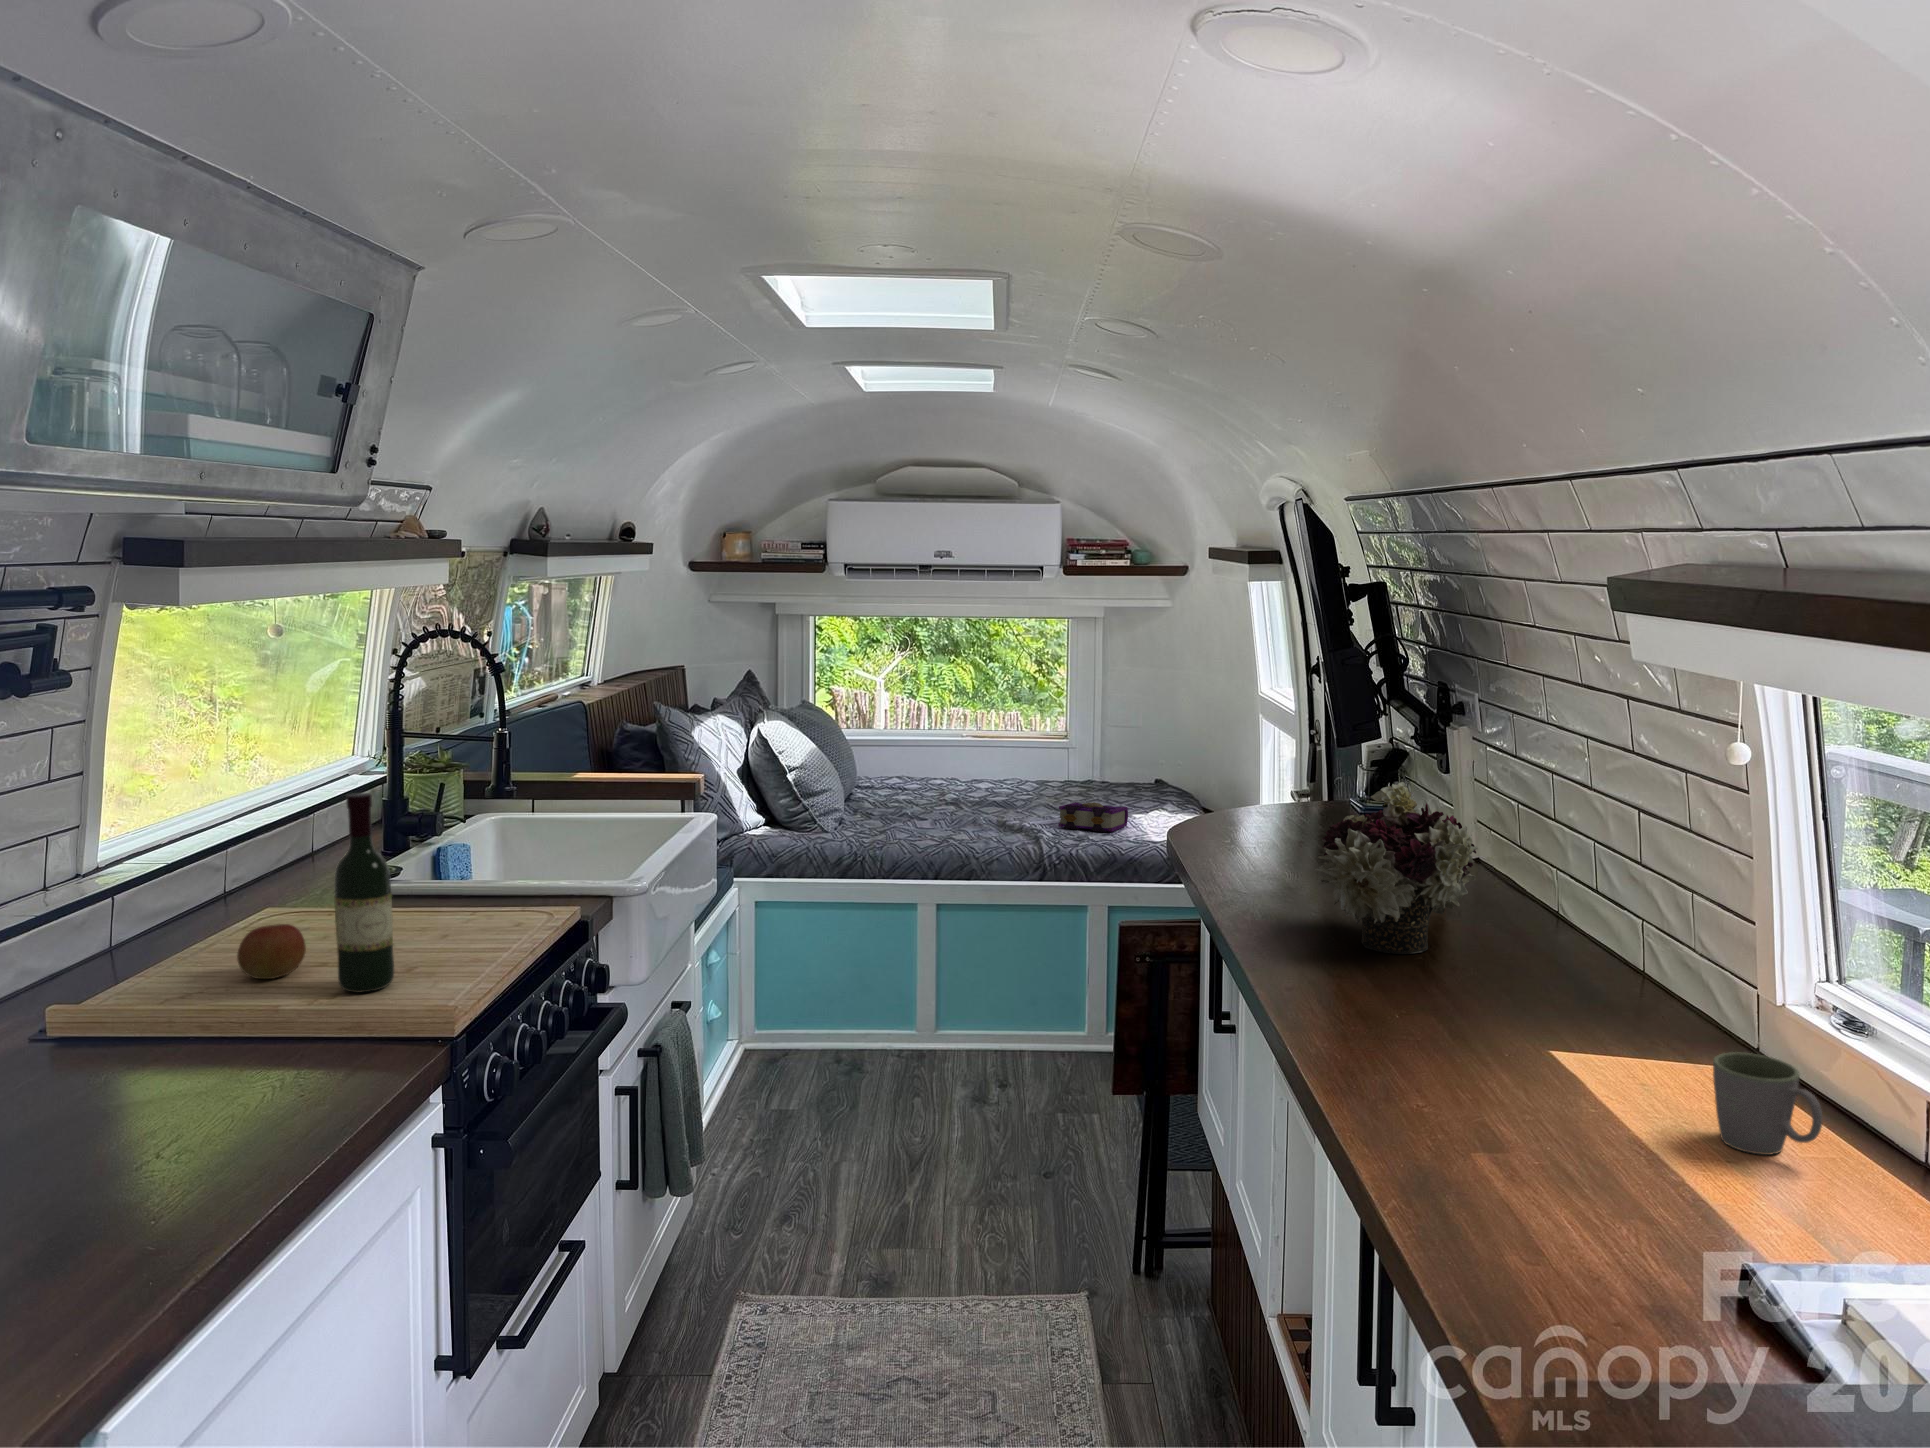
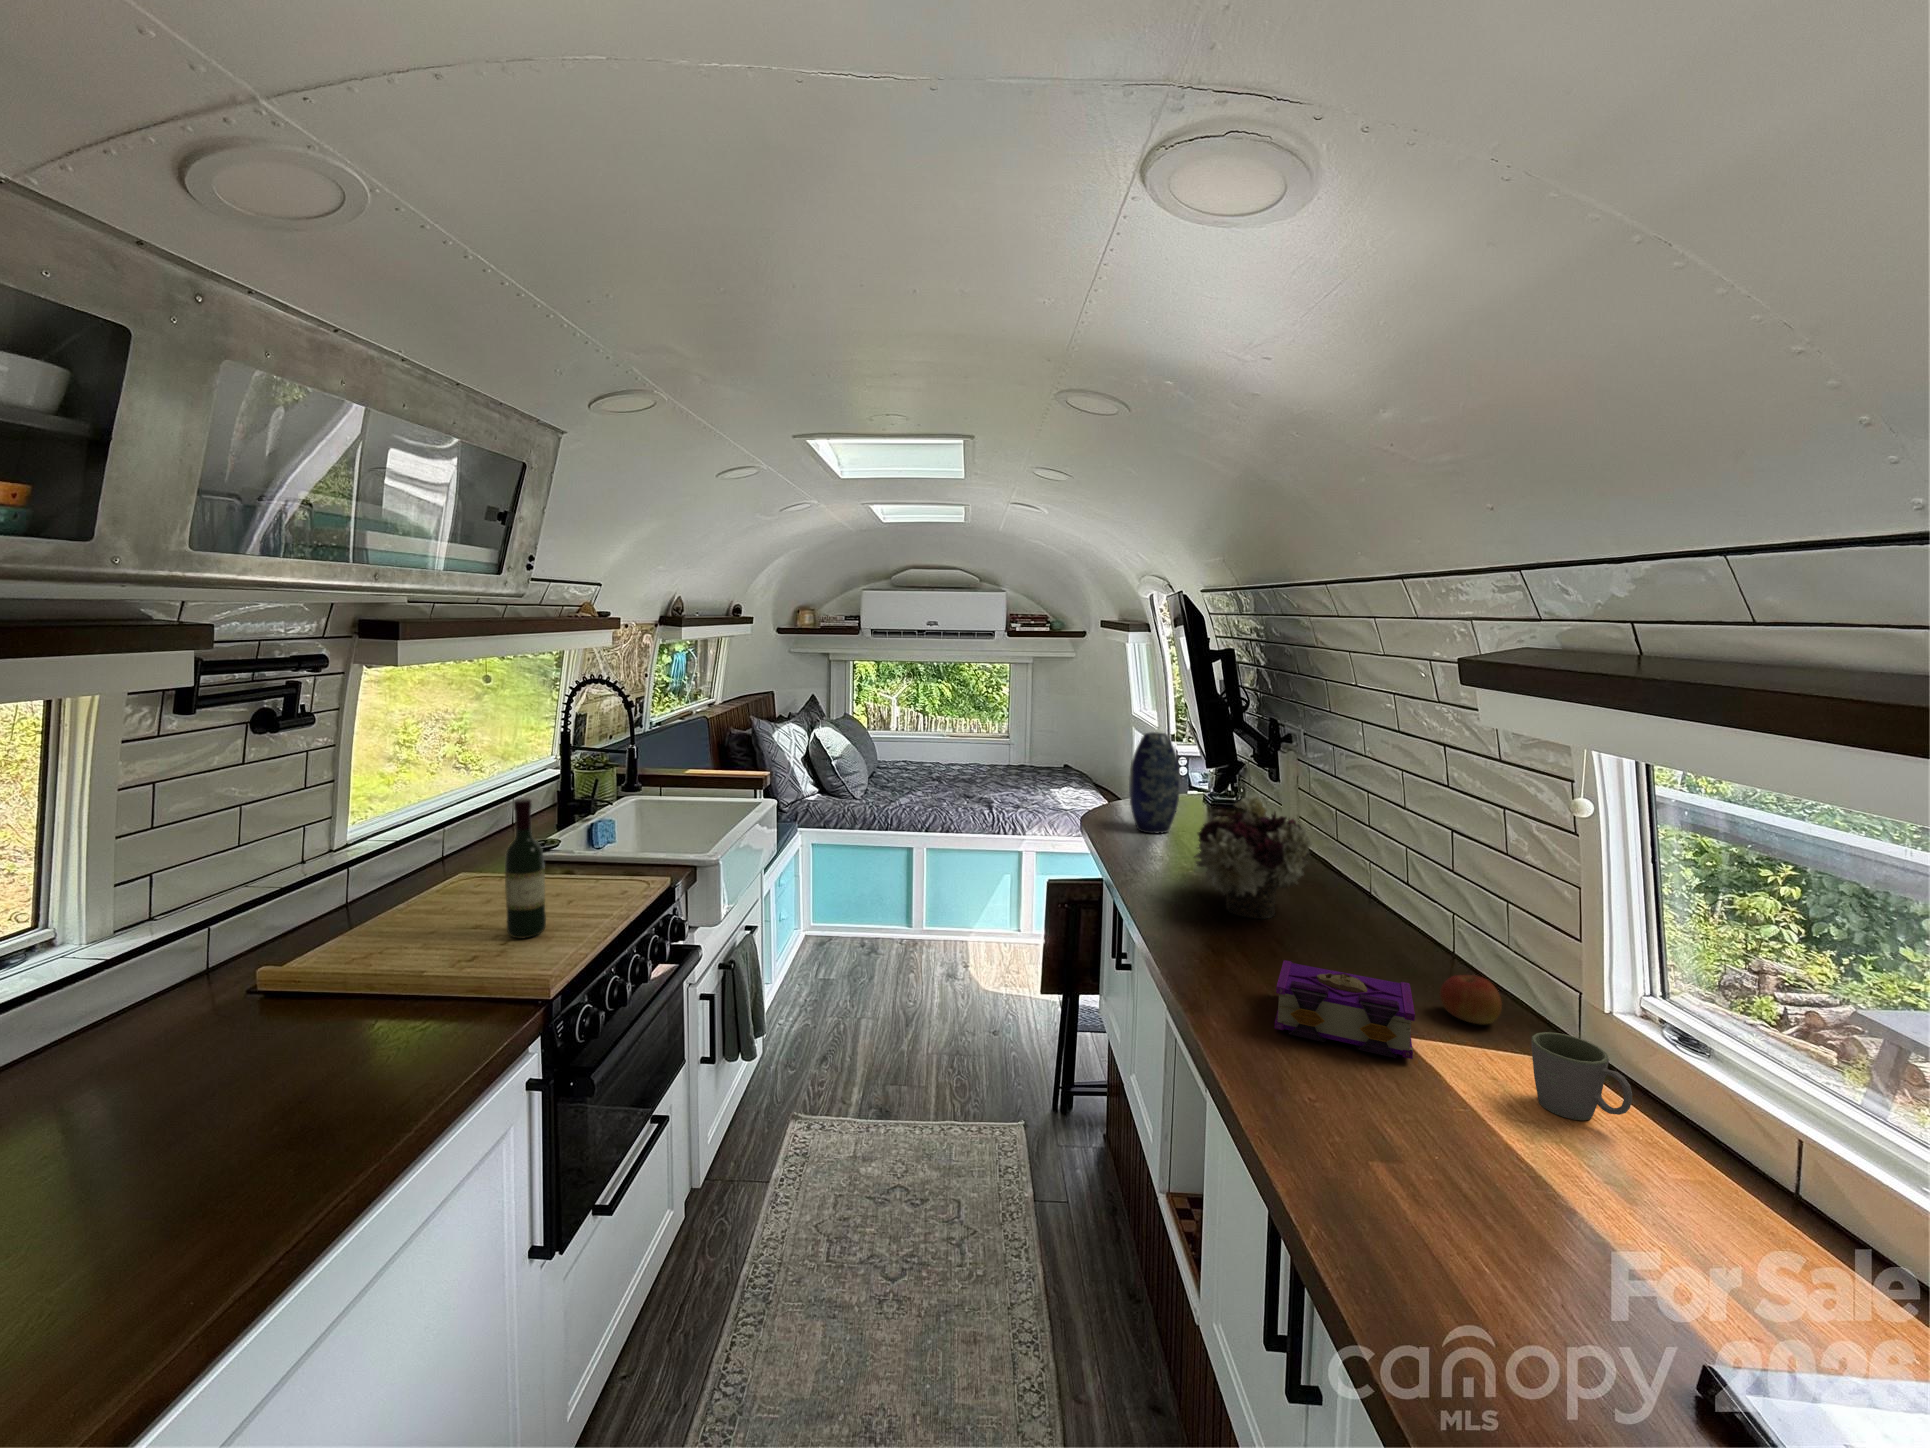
vase: none [1236,708,1309,855] -> present [1129,732,1180,834]
book: present [1058,802,1128,832] -> present [1275,960,1415,1059]
apple: present [237,924,306,979] -> present [1440,975,1502,1025]

